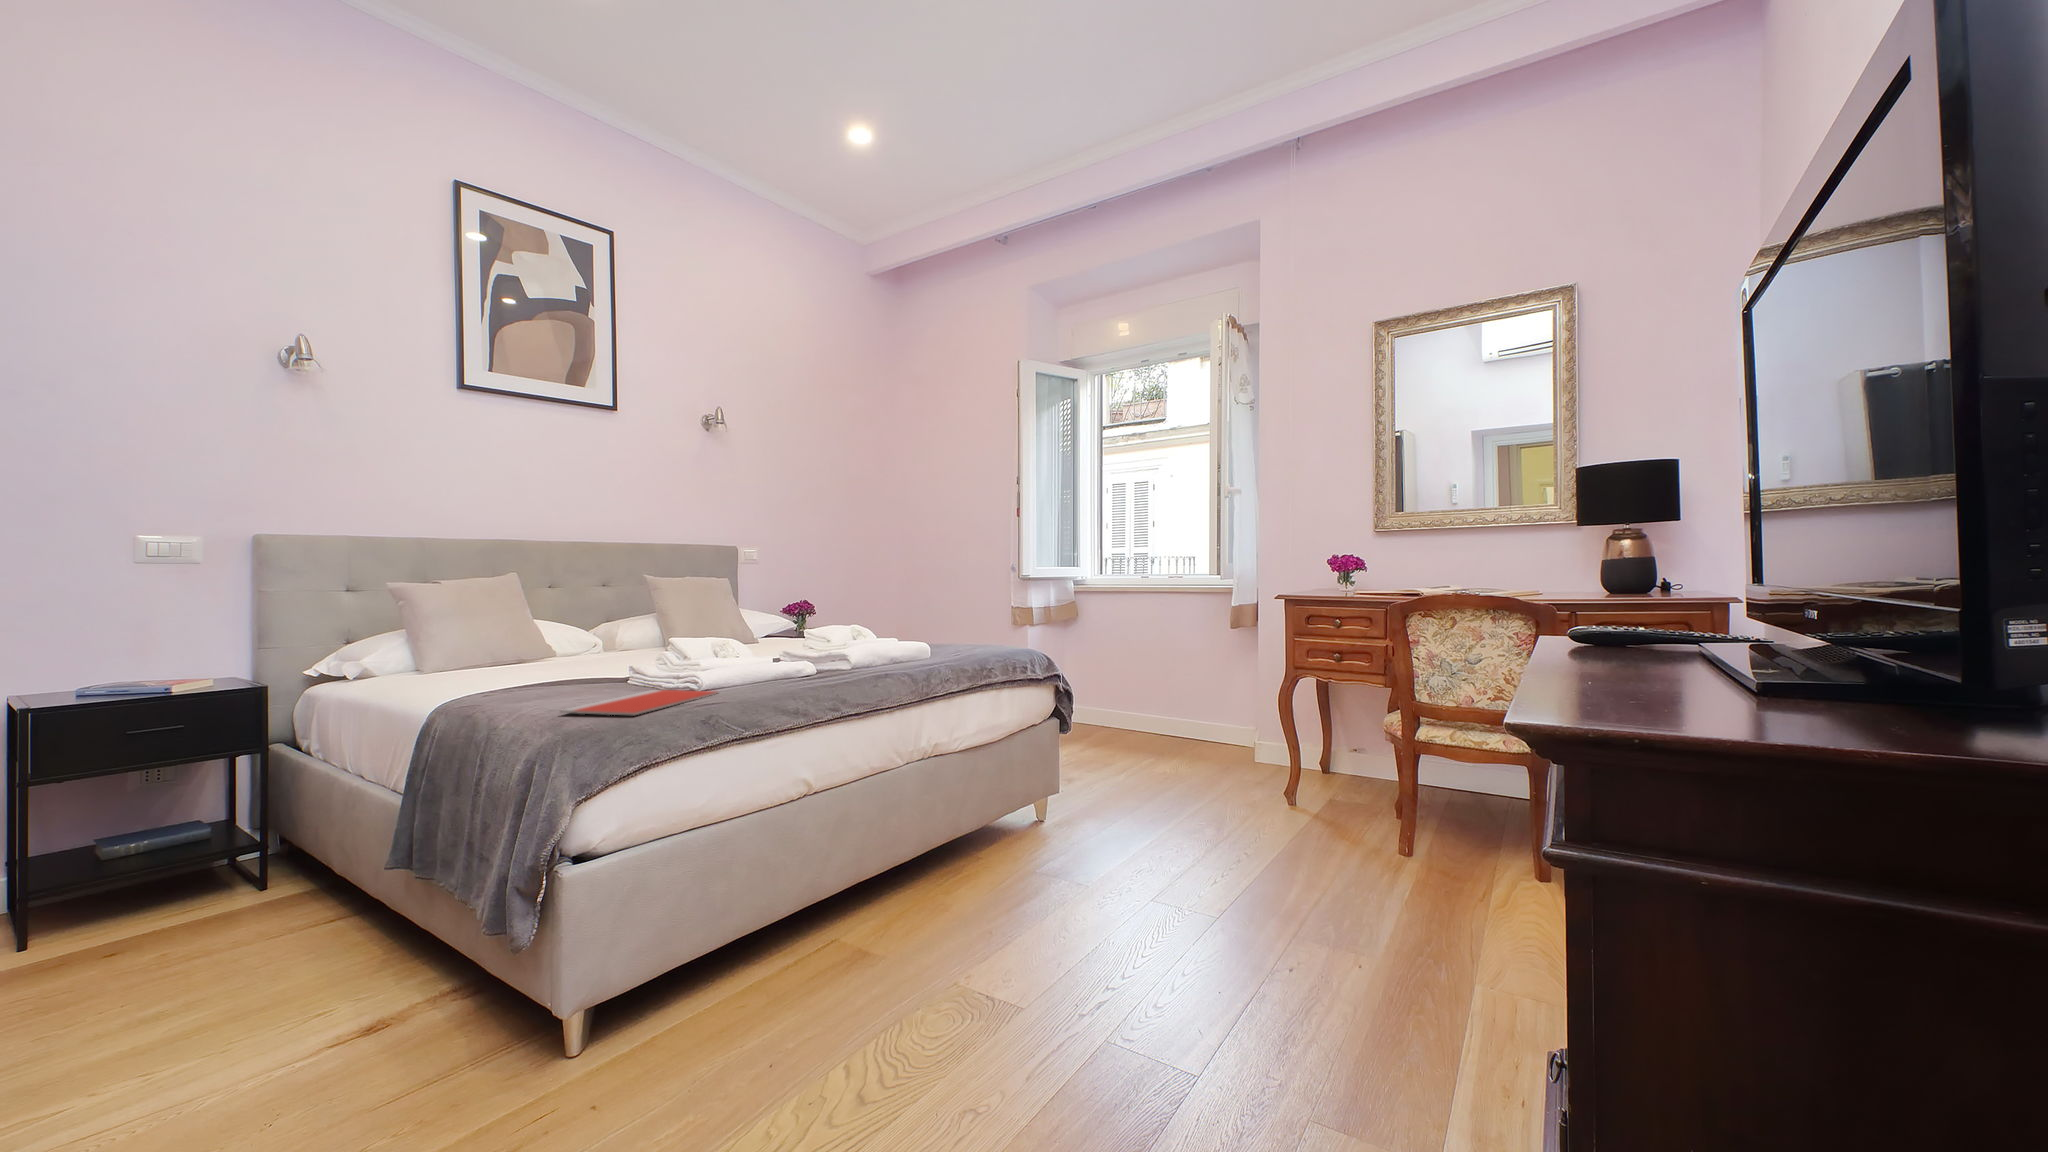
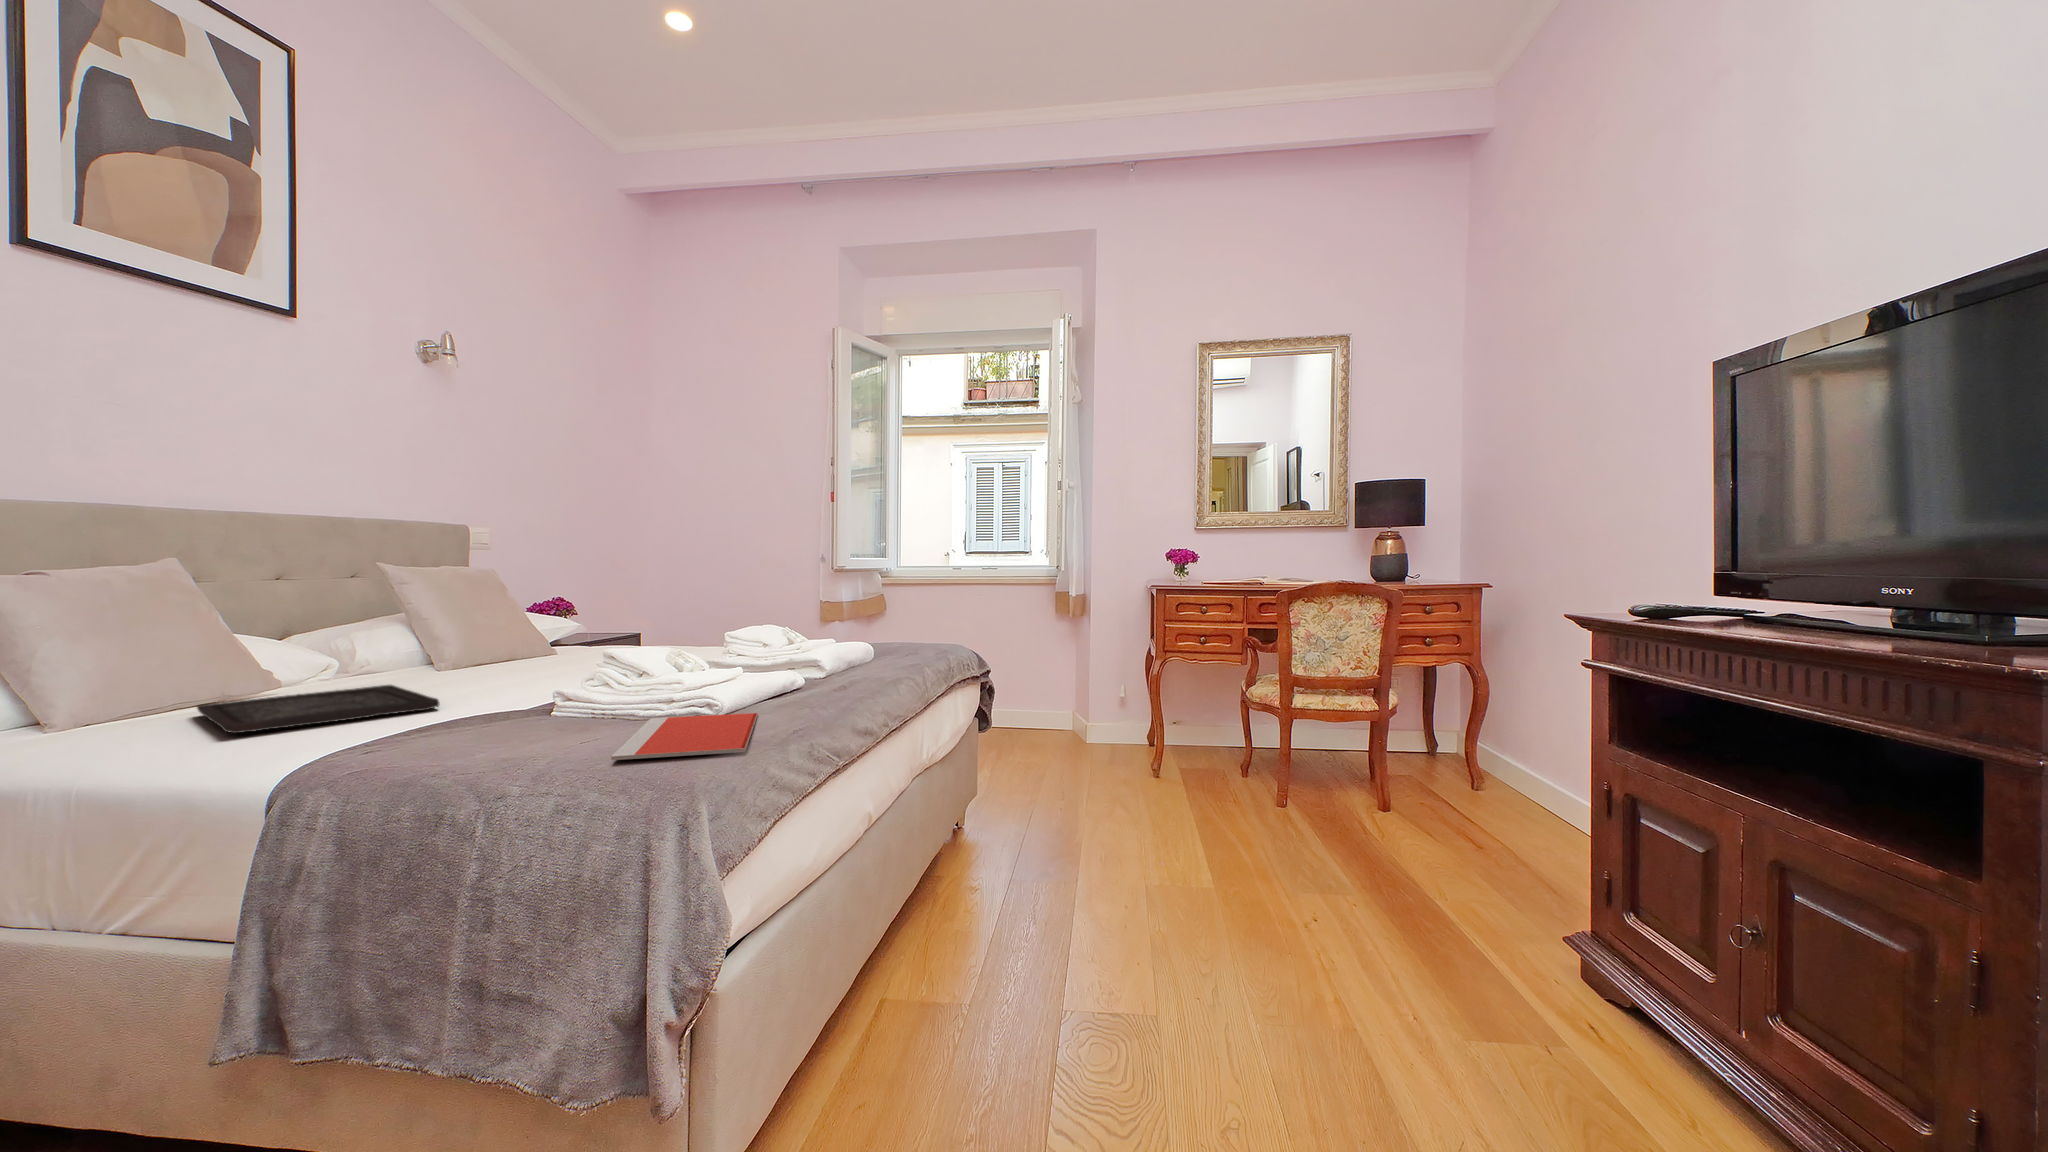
tray: none [463,658,597,682] -> present [197,685,439,733]

